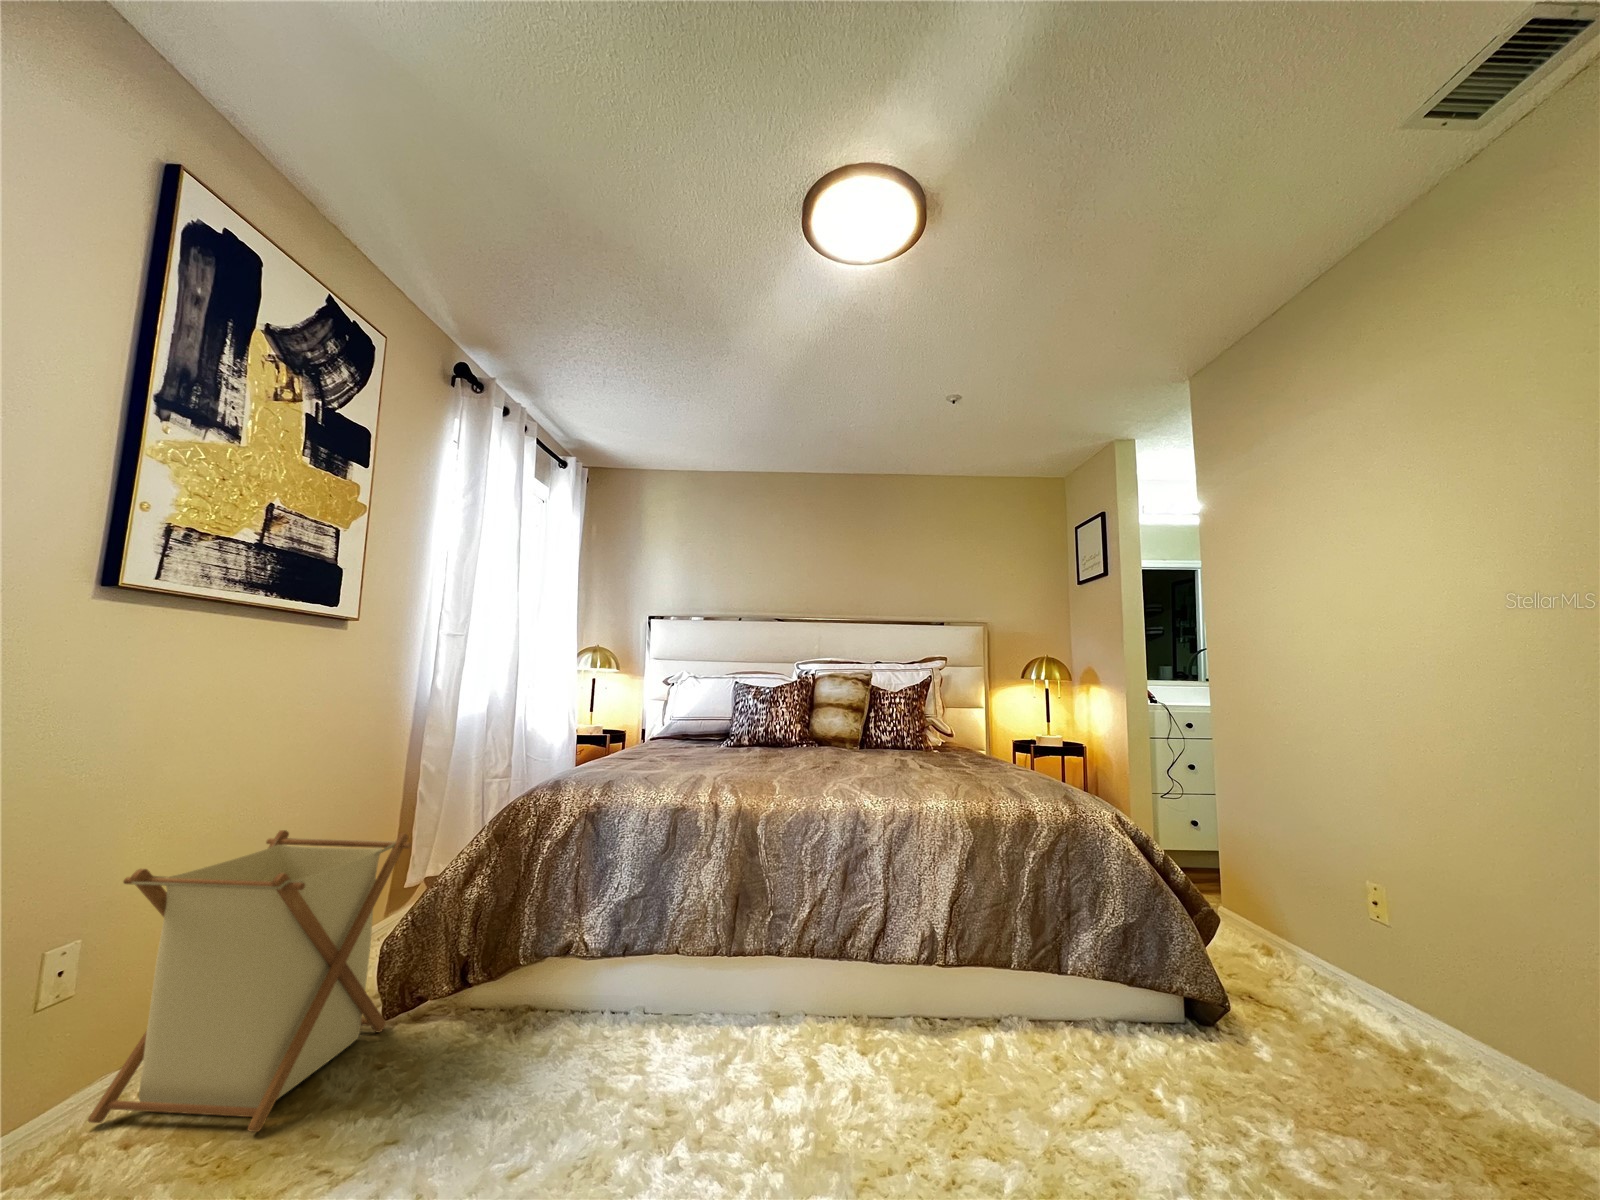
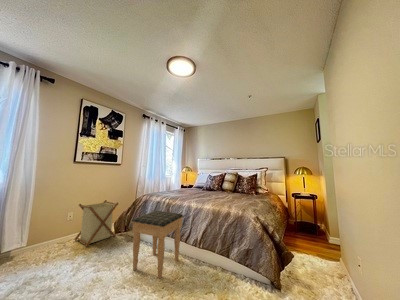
footstool: none [703,842,894,1144] -> present [132,211,183,278]

